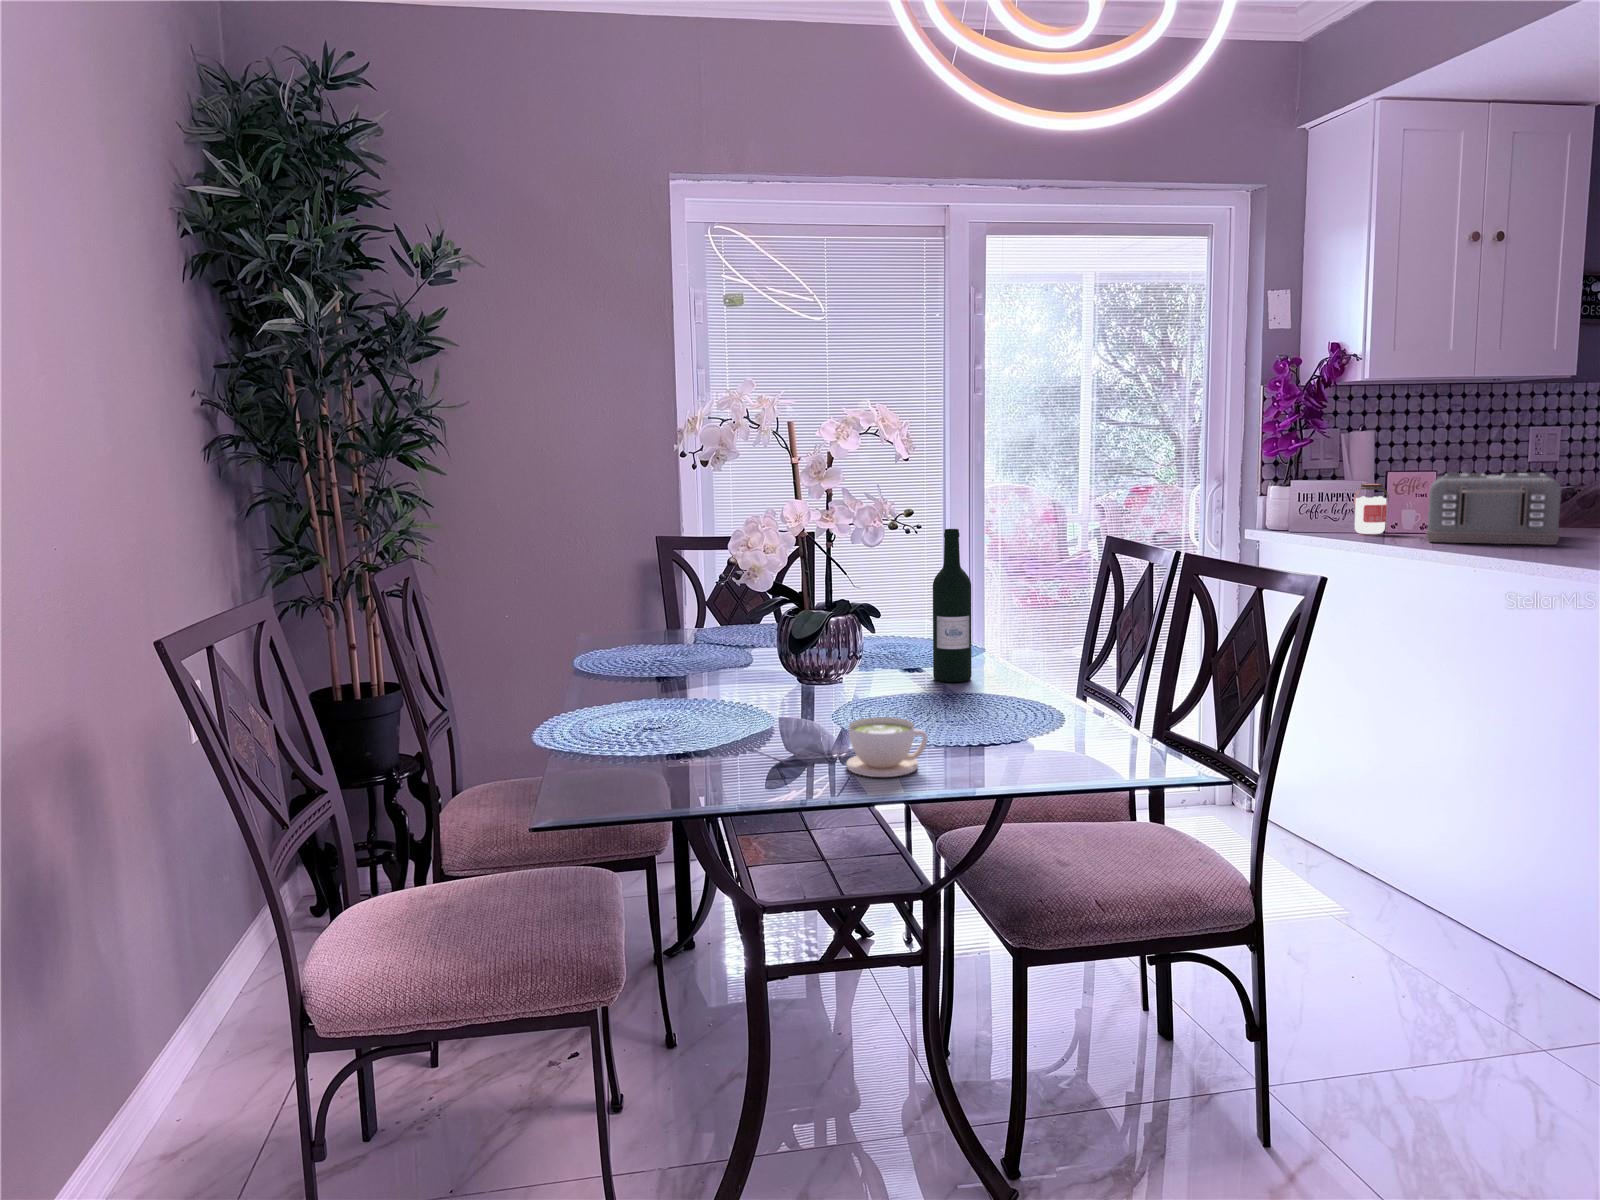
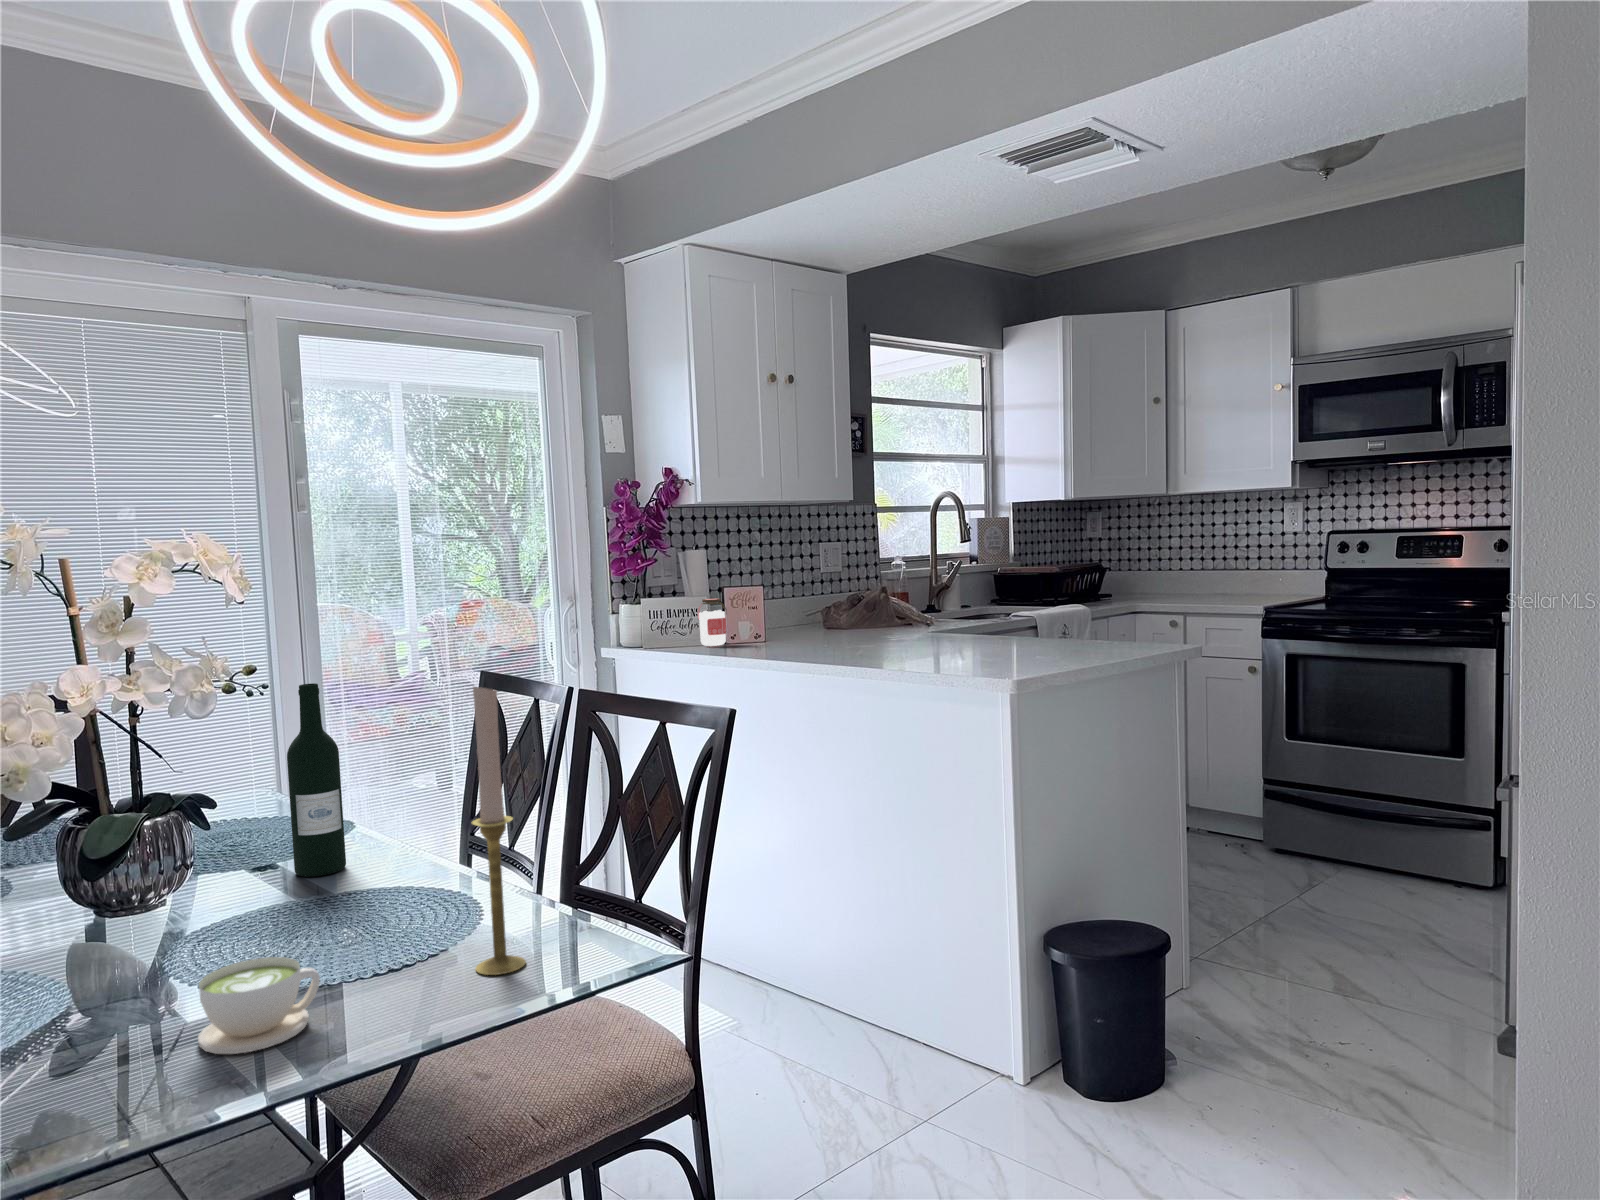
toaster: present [1426,473,1561,545] -> none [761,584,865,651]
candlestick: none [1046,528,1087,768] -> present [472,687,526,975]

